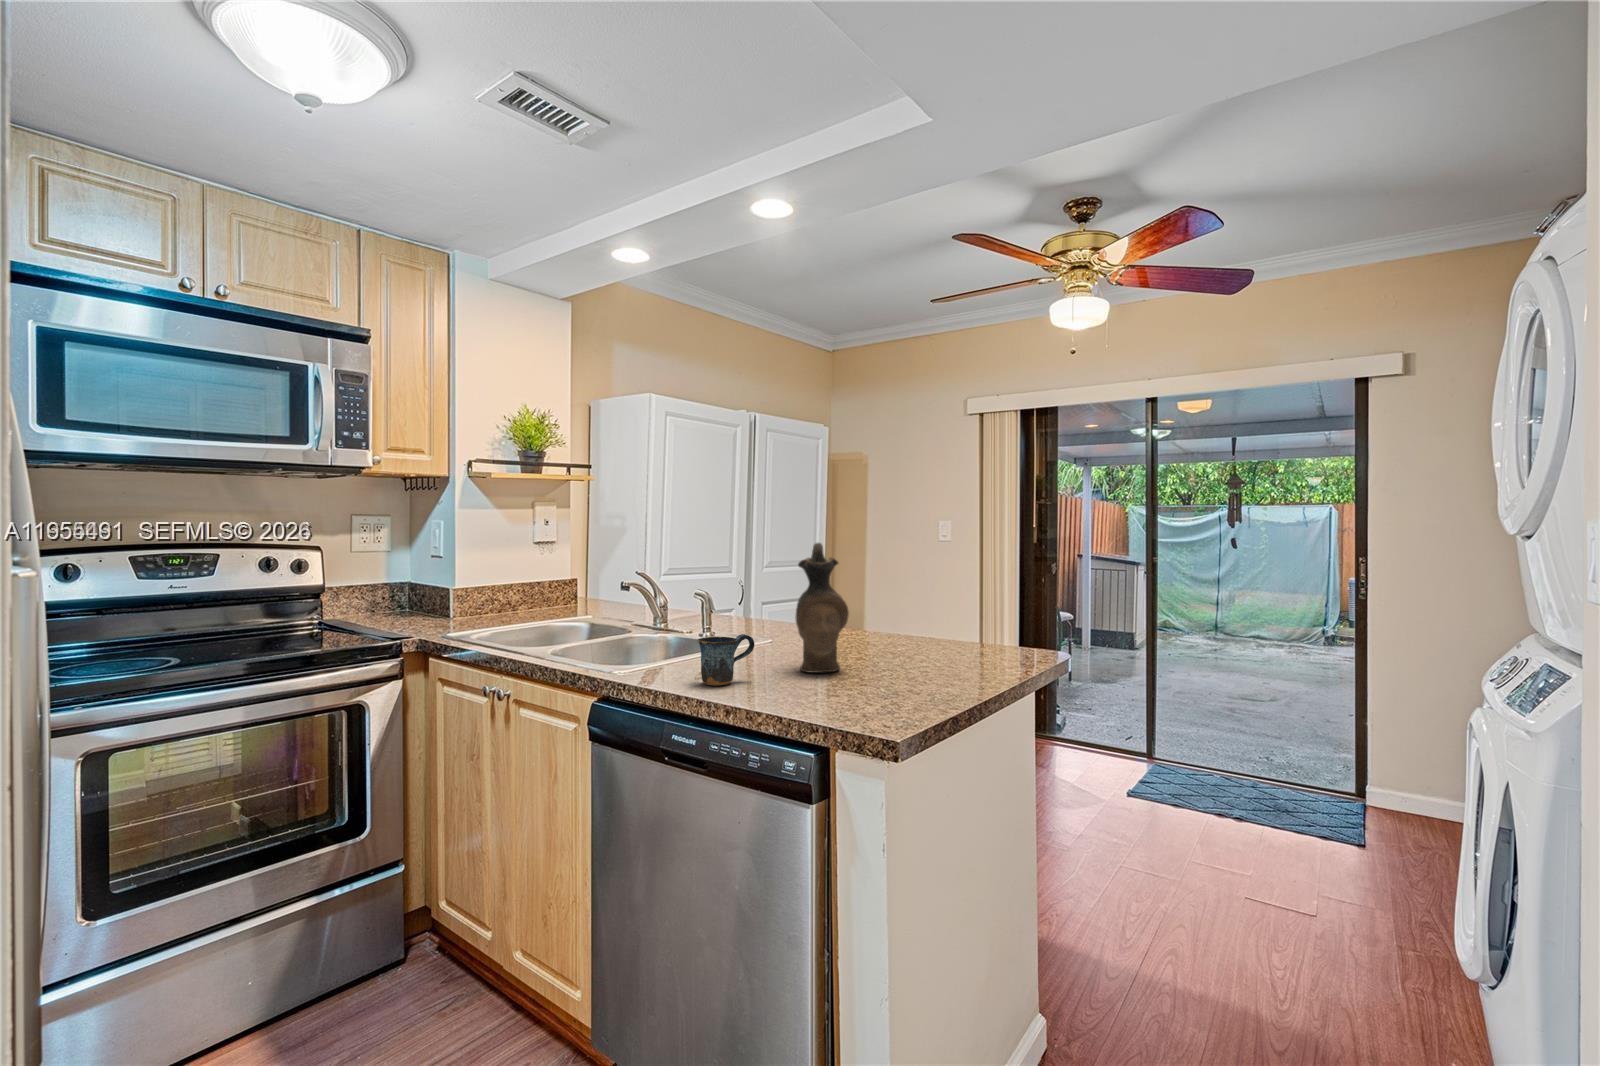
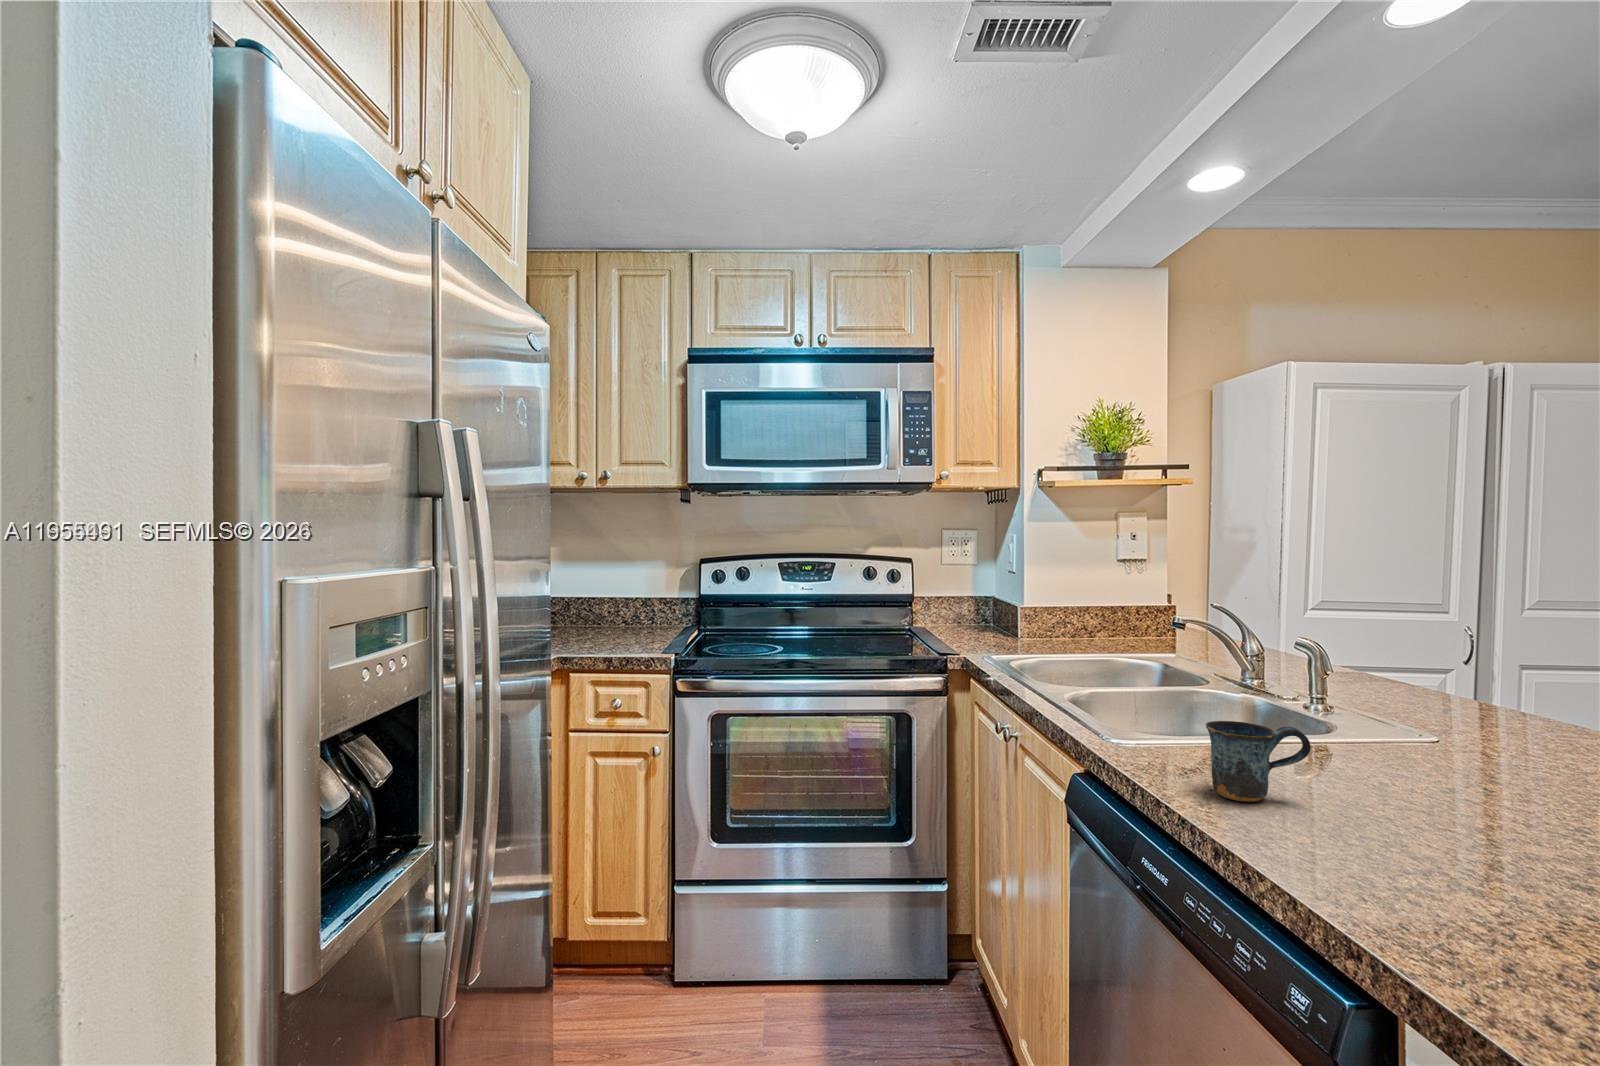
ceramic pitcher: present [796,543,849,673] -> none [1408,584,1536,825]

